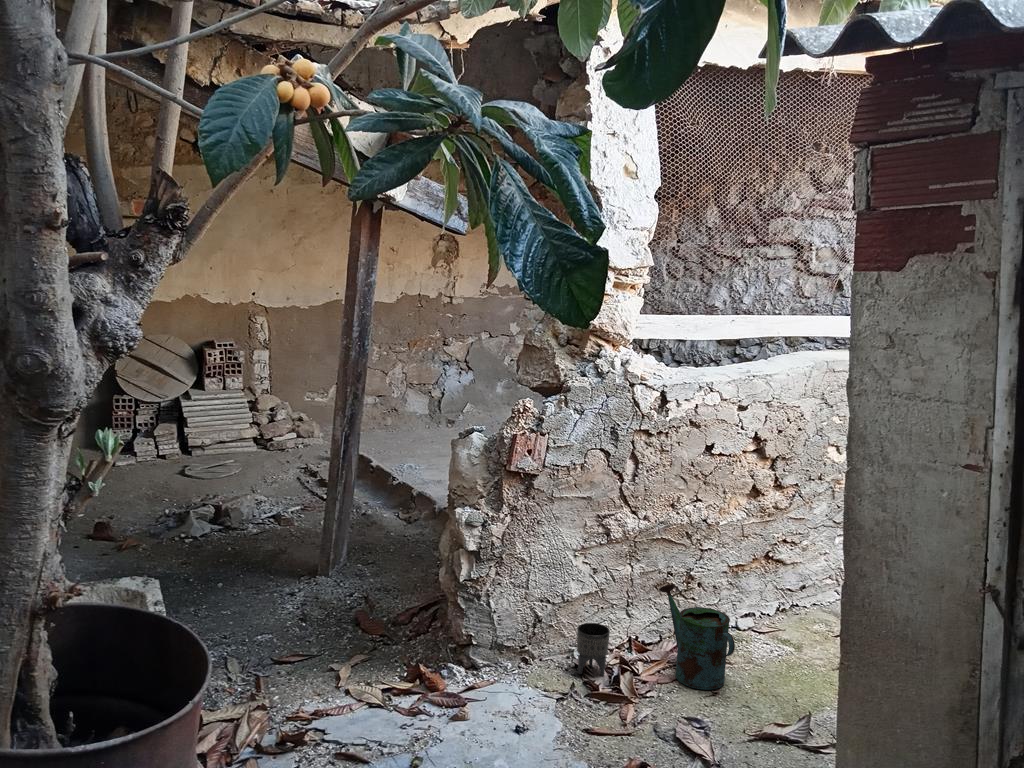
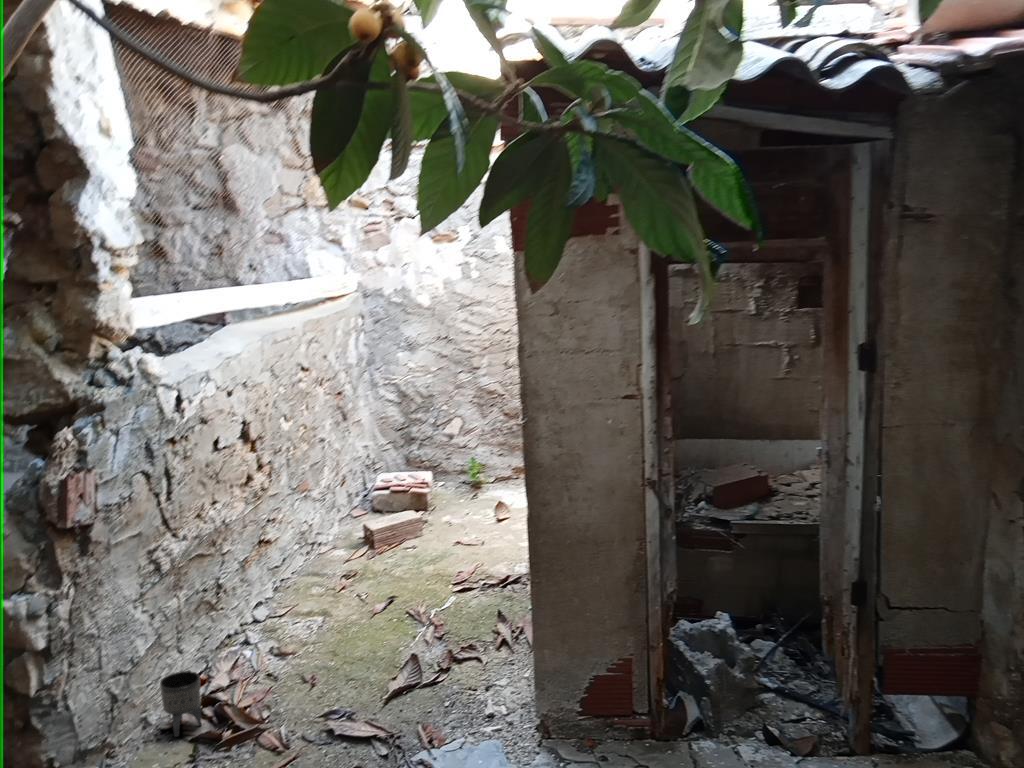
watering can: present [659,584,735,690] -> none [208,598,326,692]

